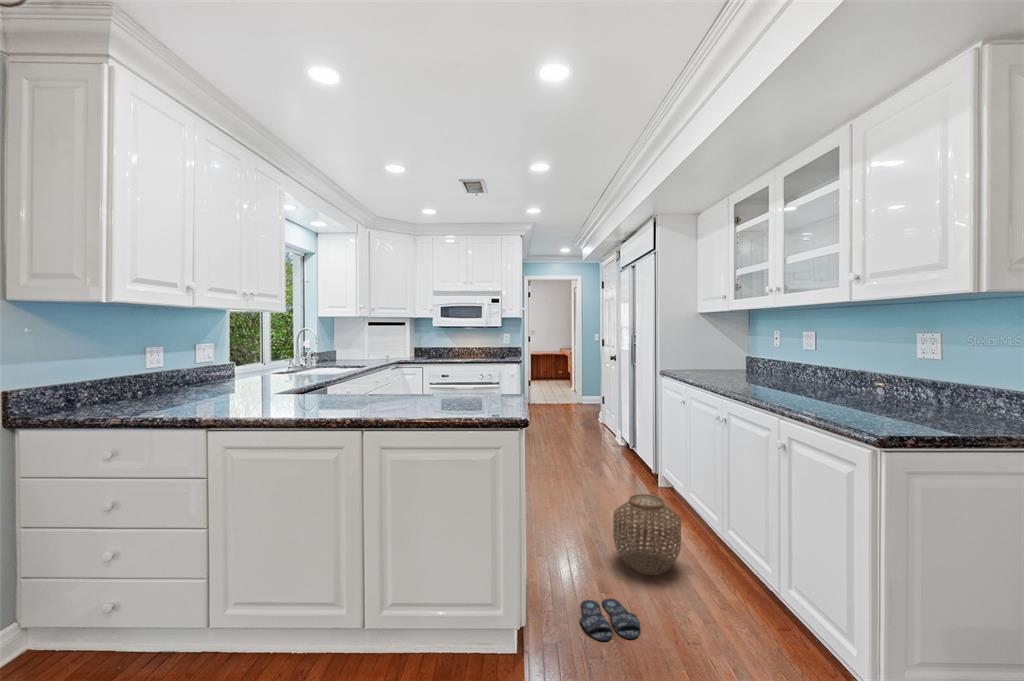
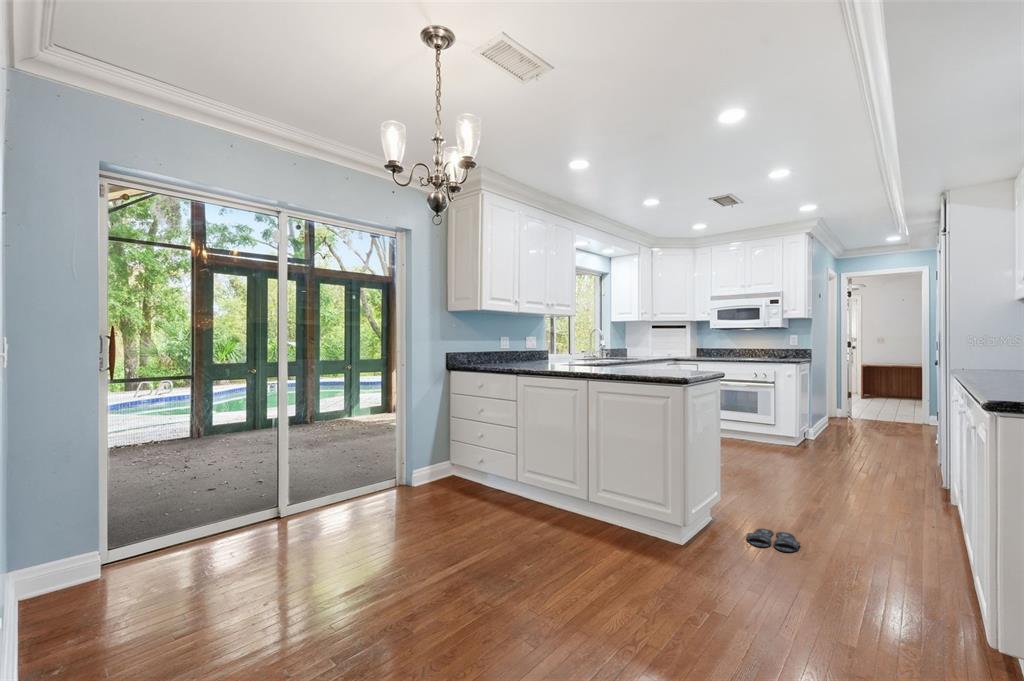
woven basket: present [613,494,681,575] -> none [812,462,885,534]

